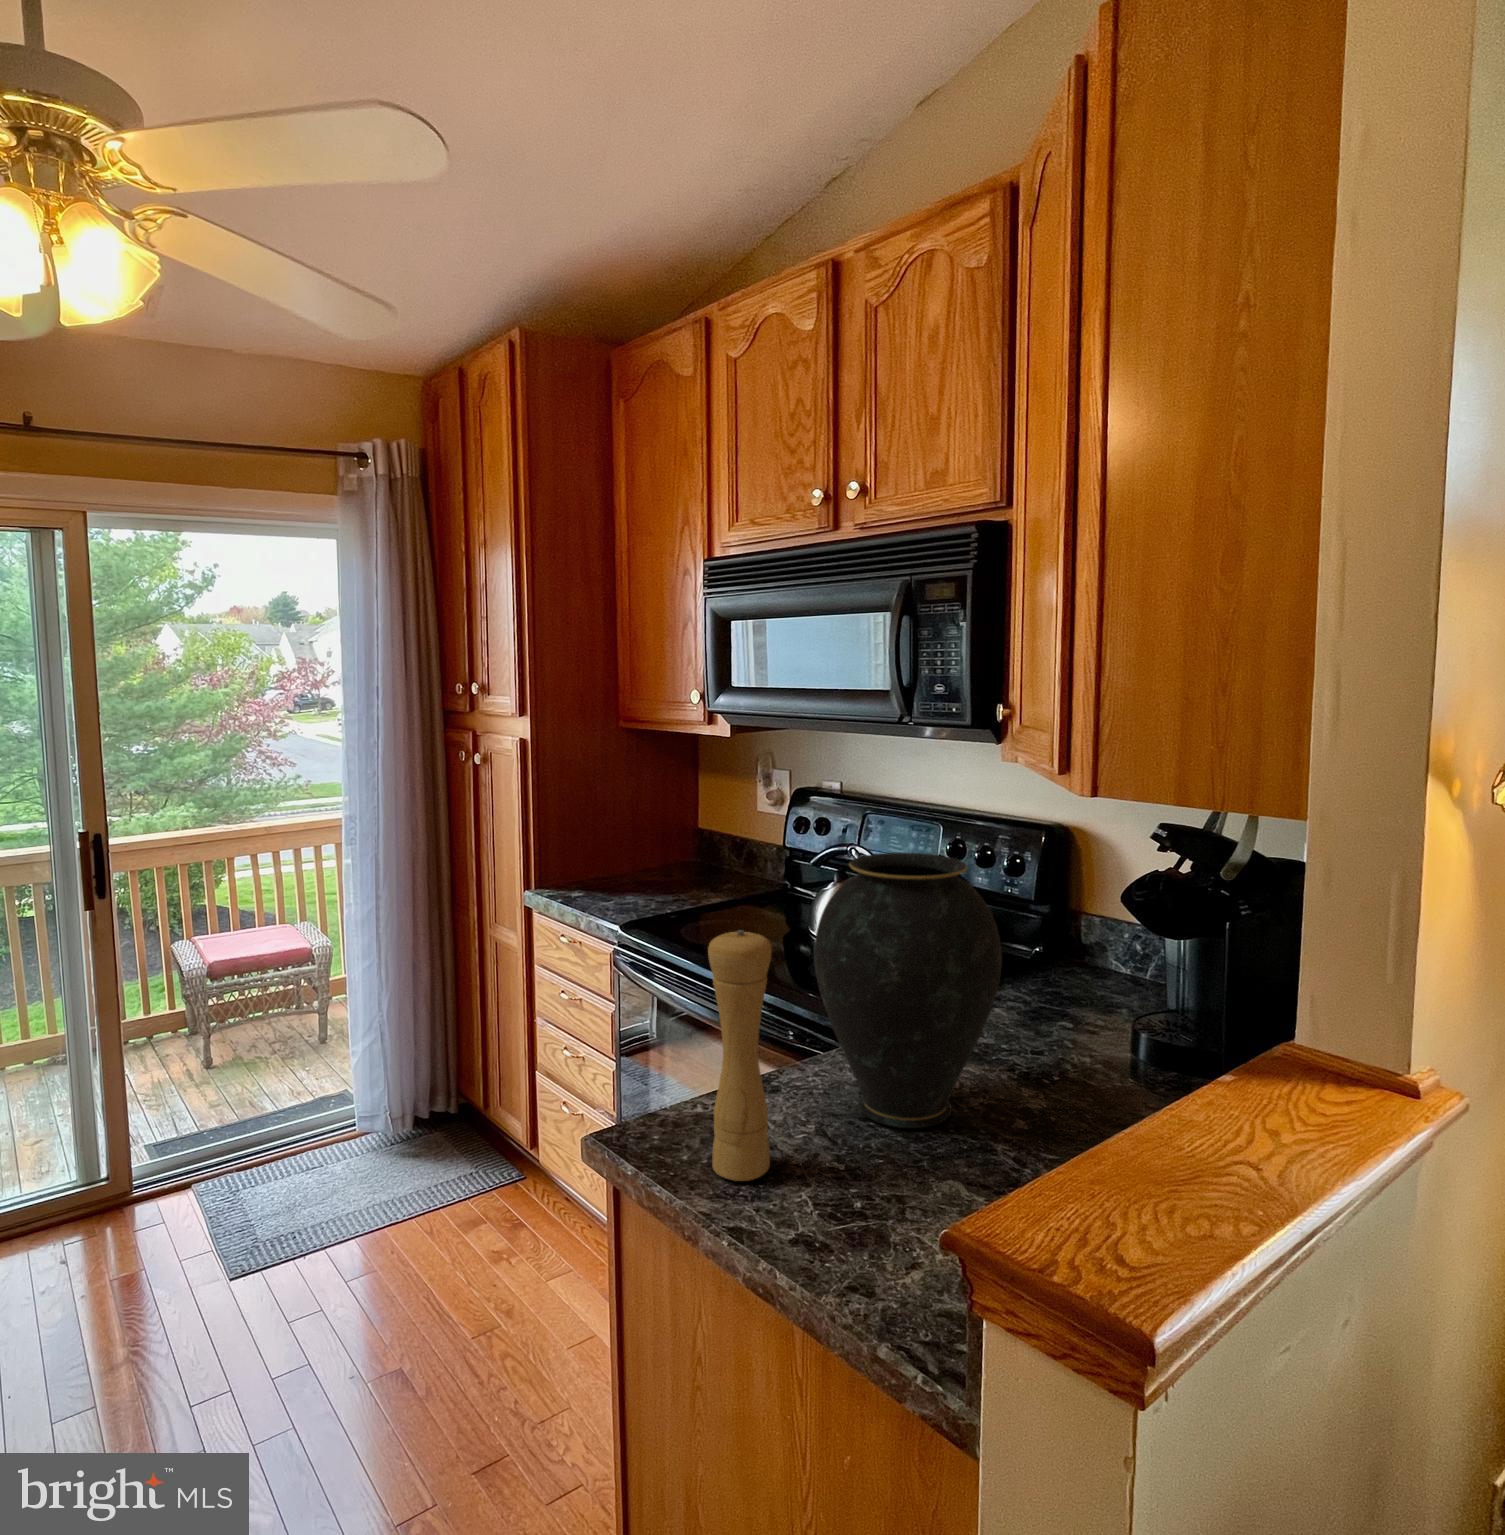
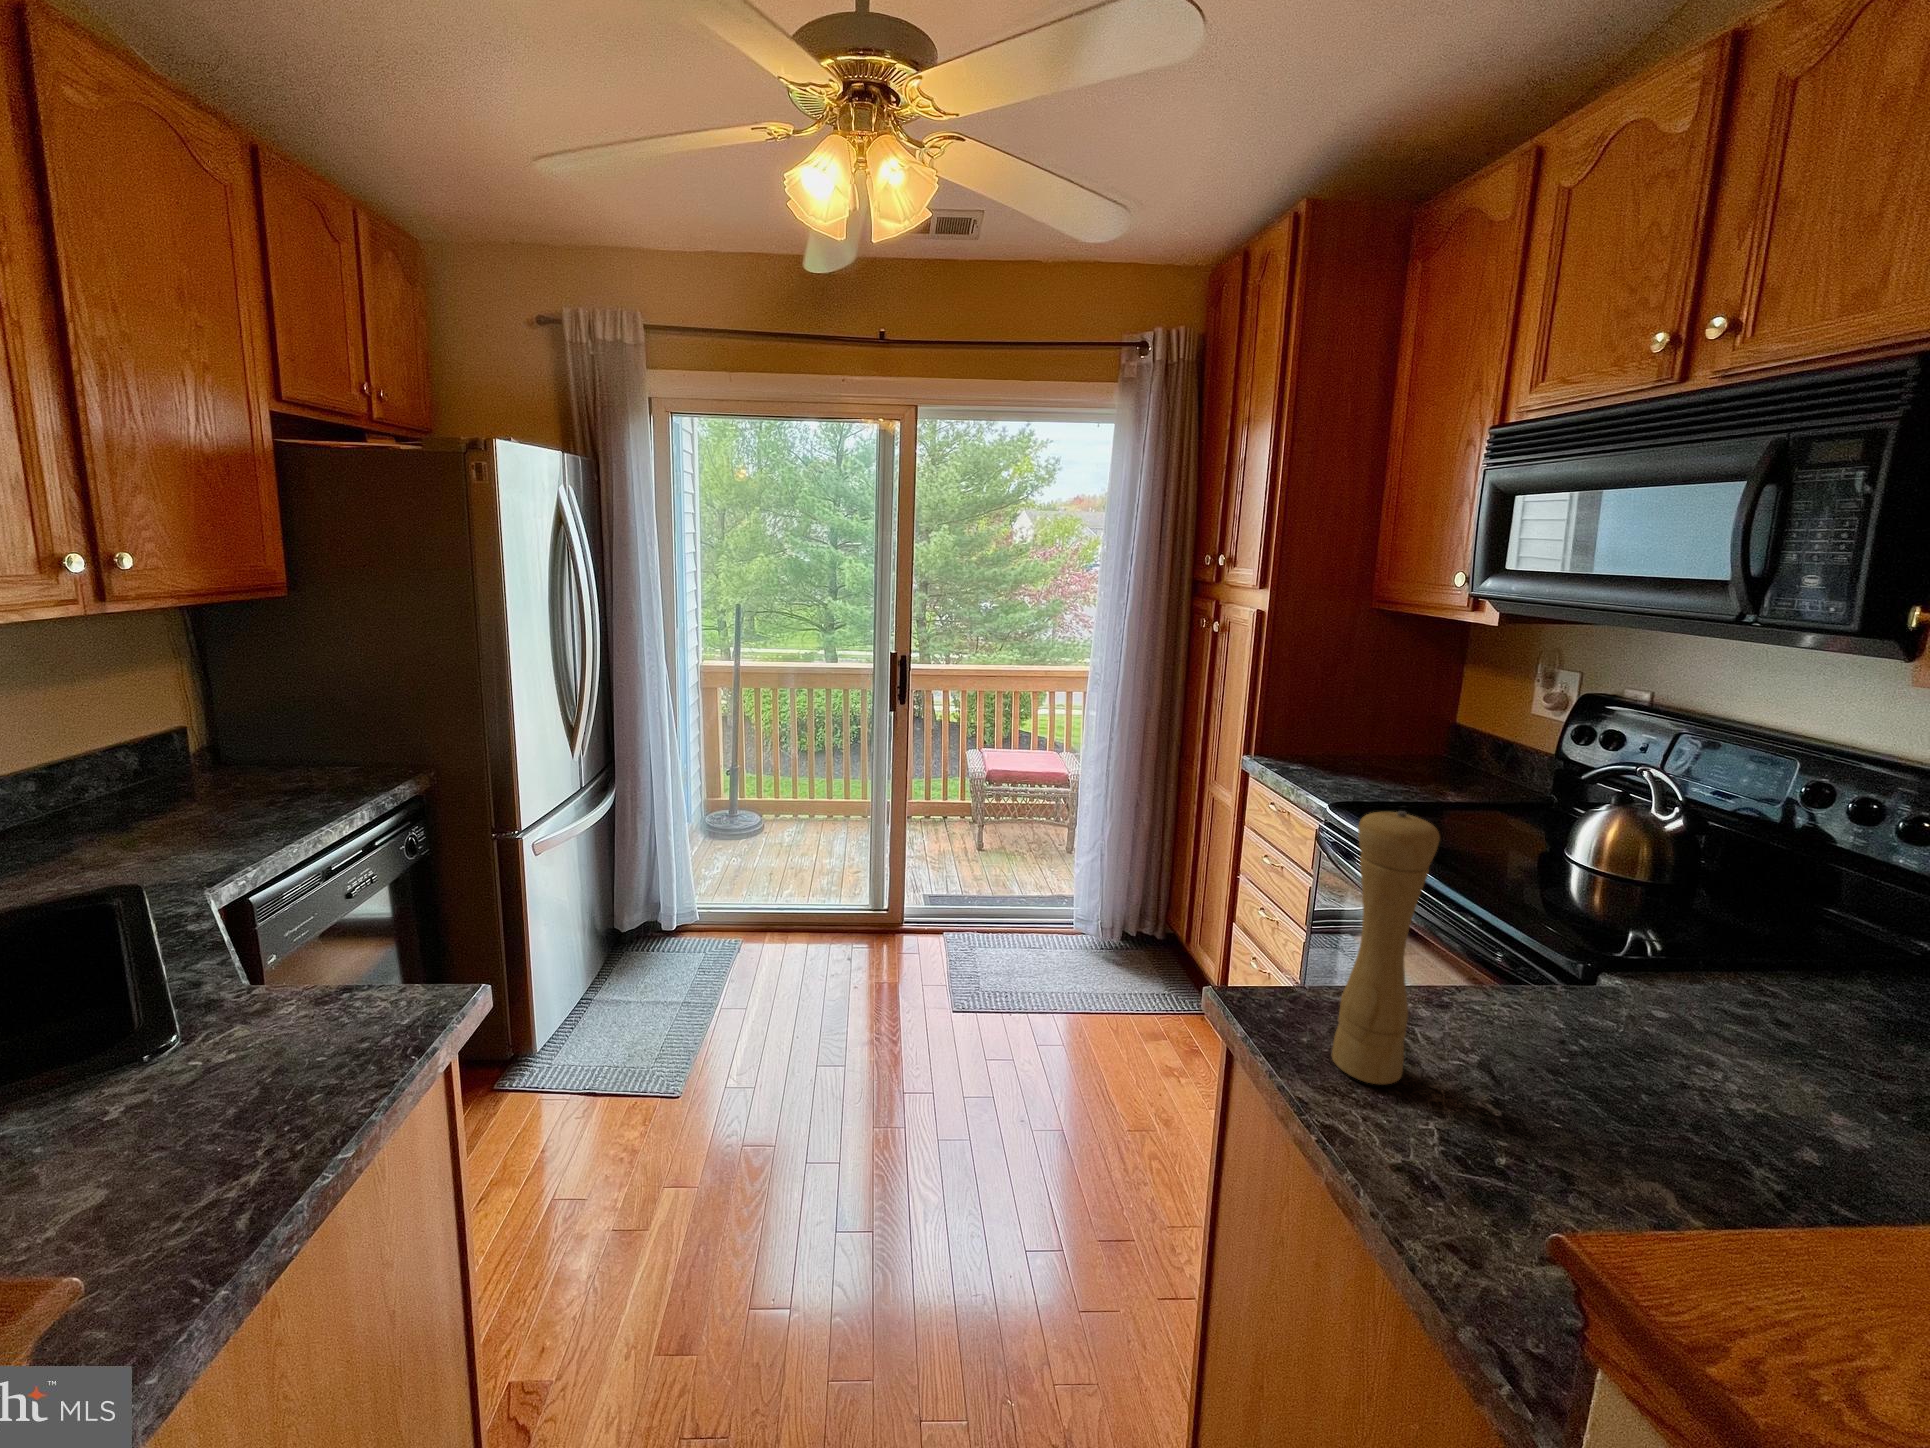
vase: present [814,853,1002,1128] -> none [1513,764,1824,1119]

